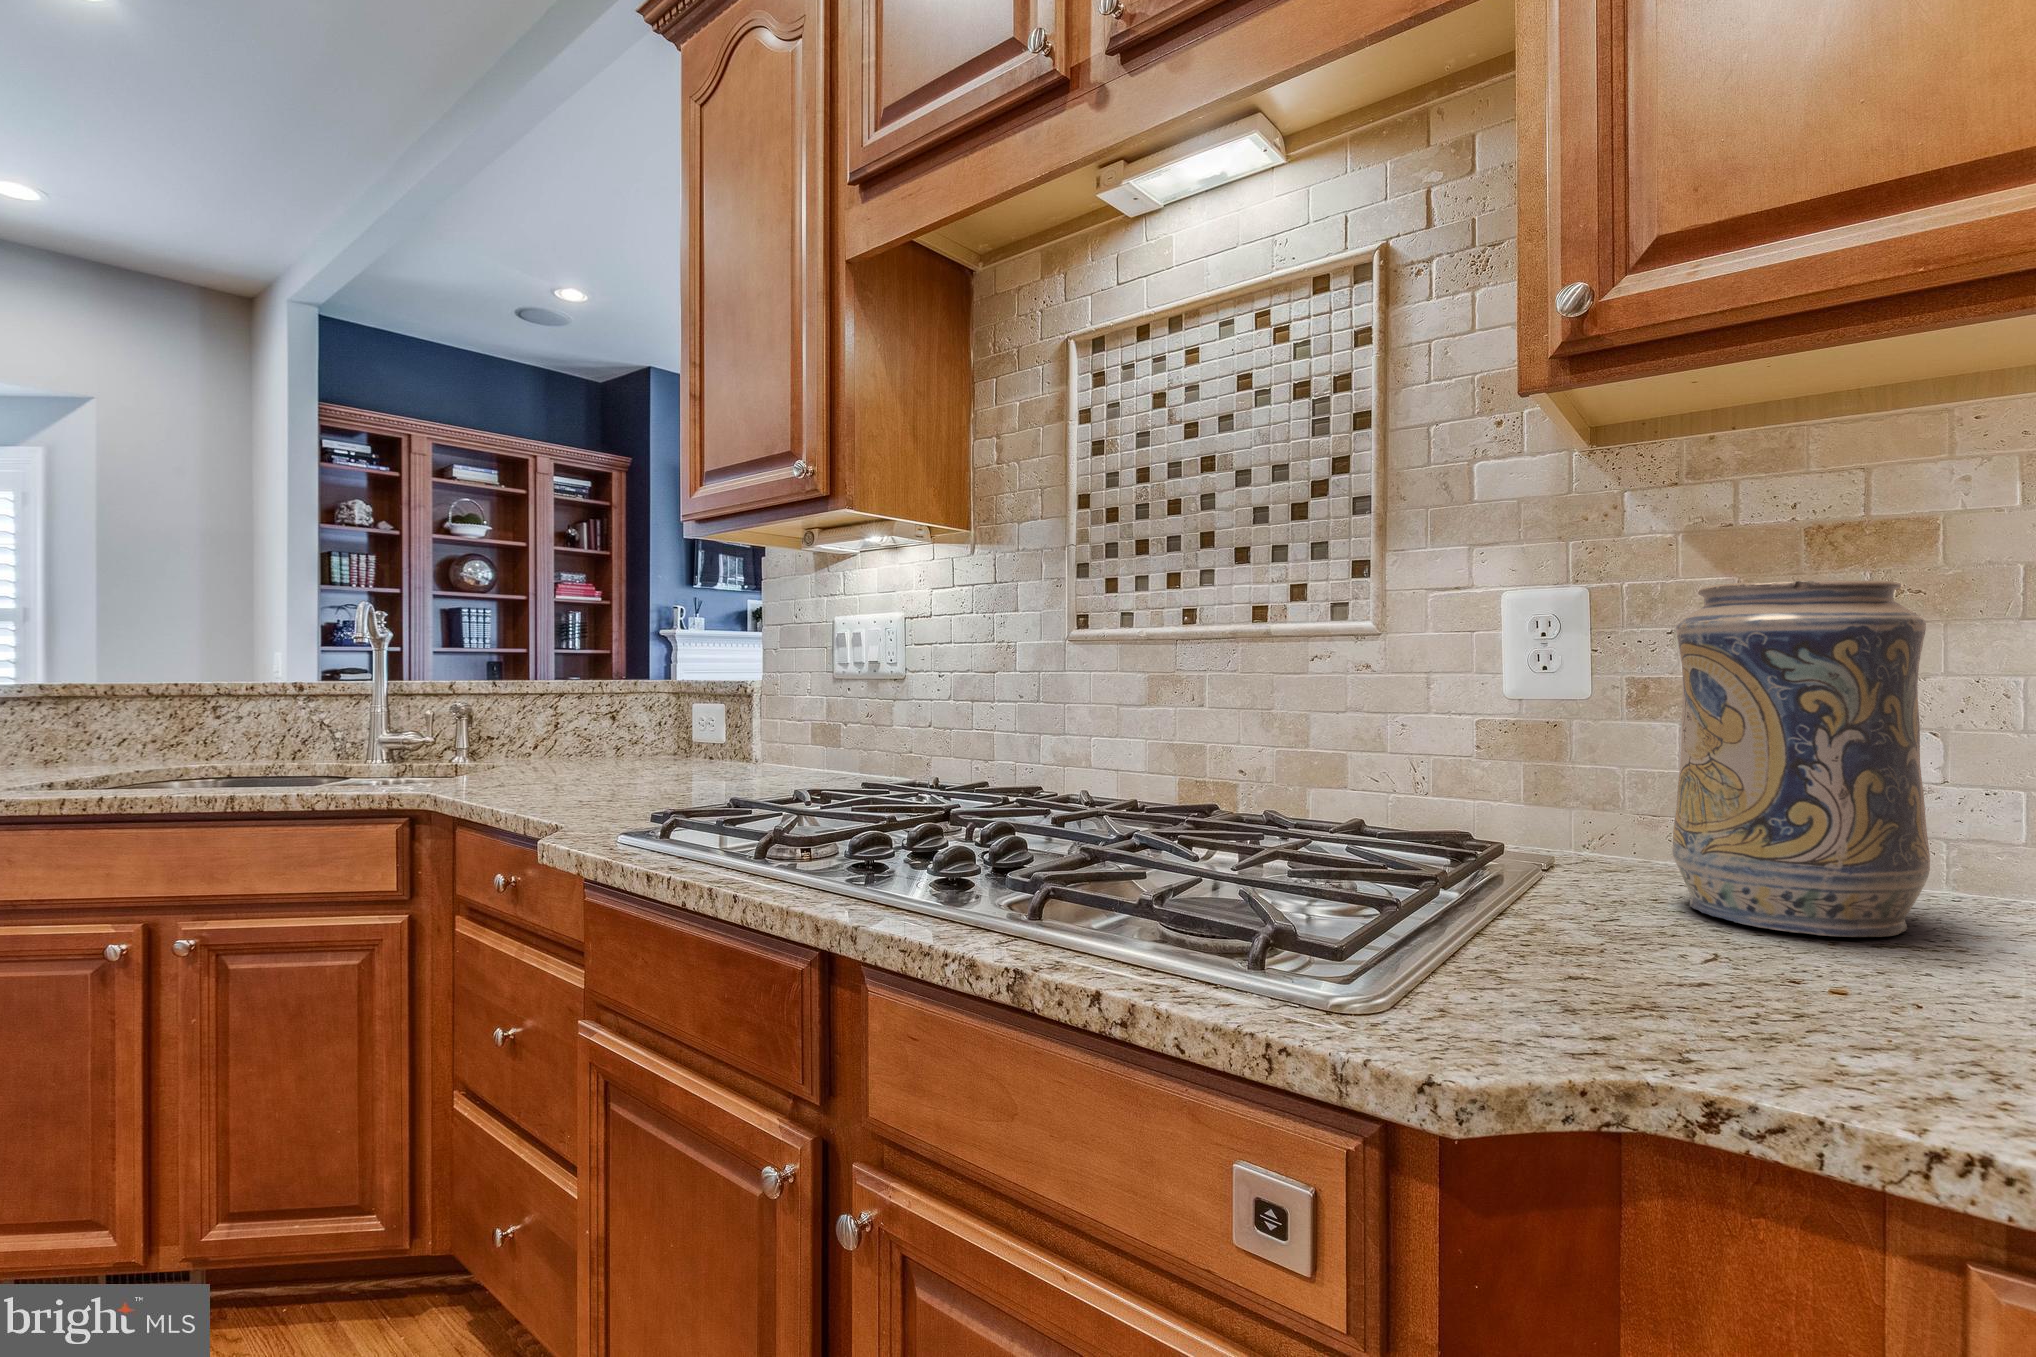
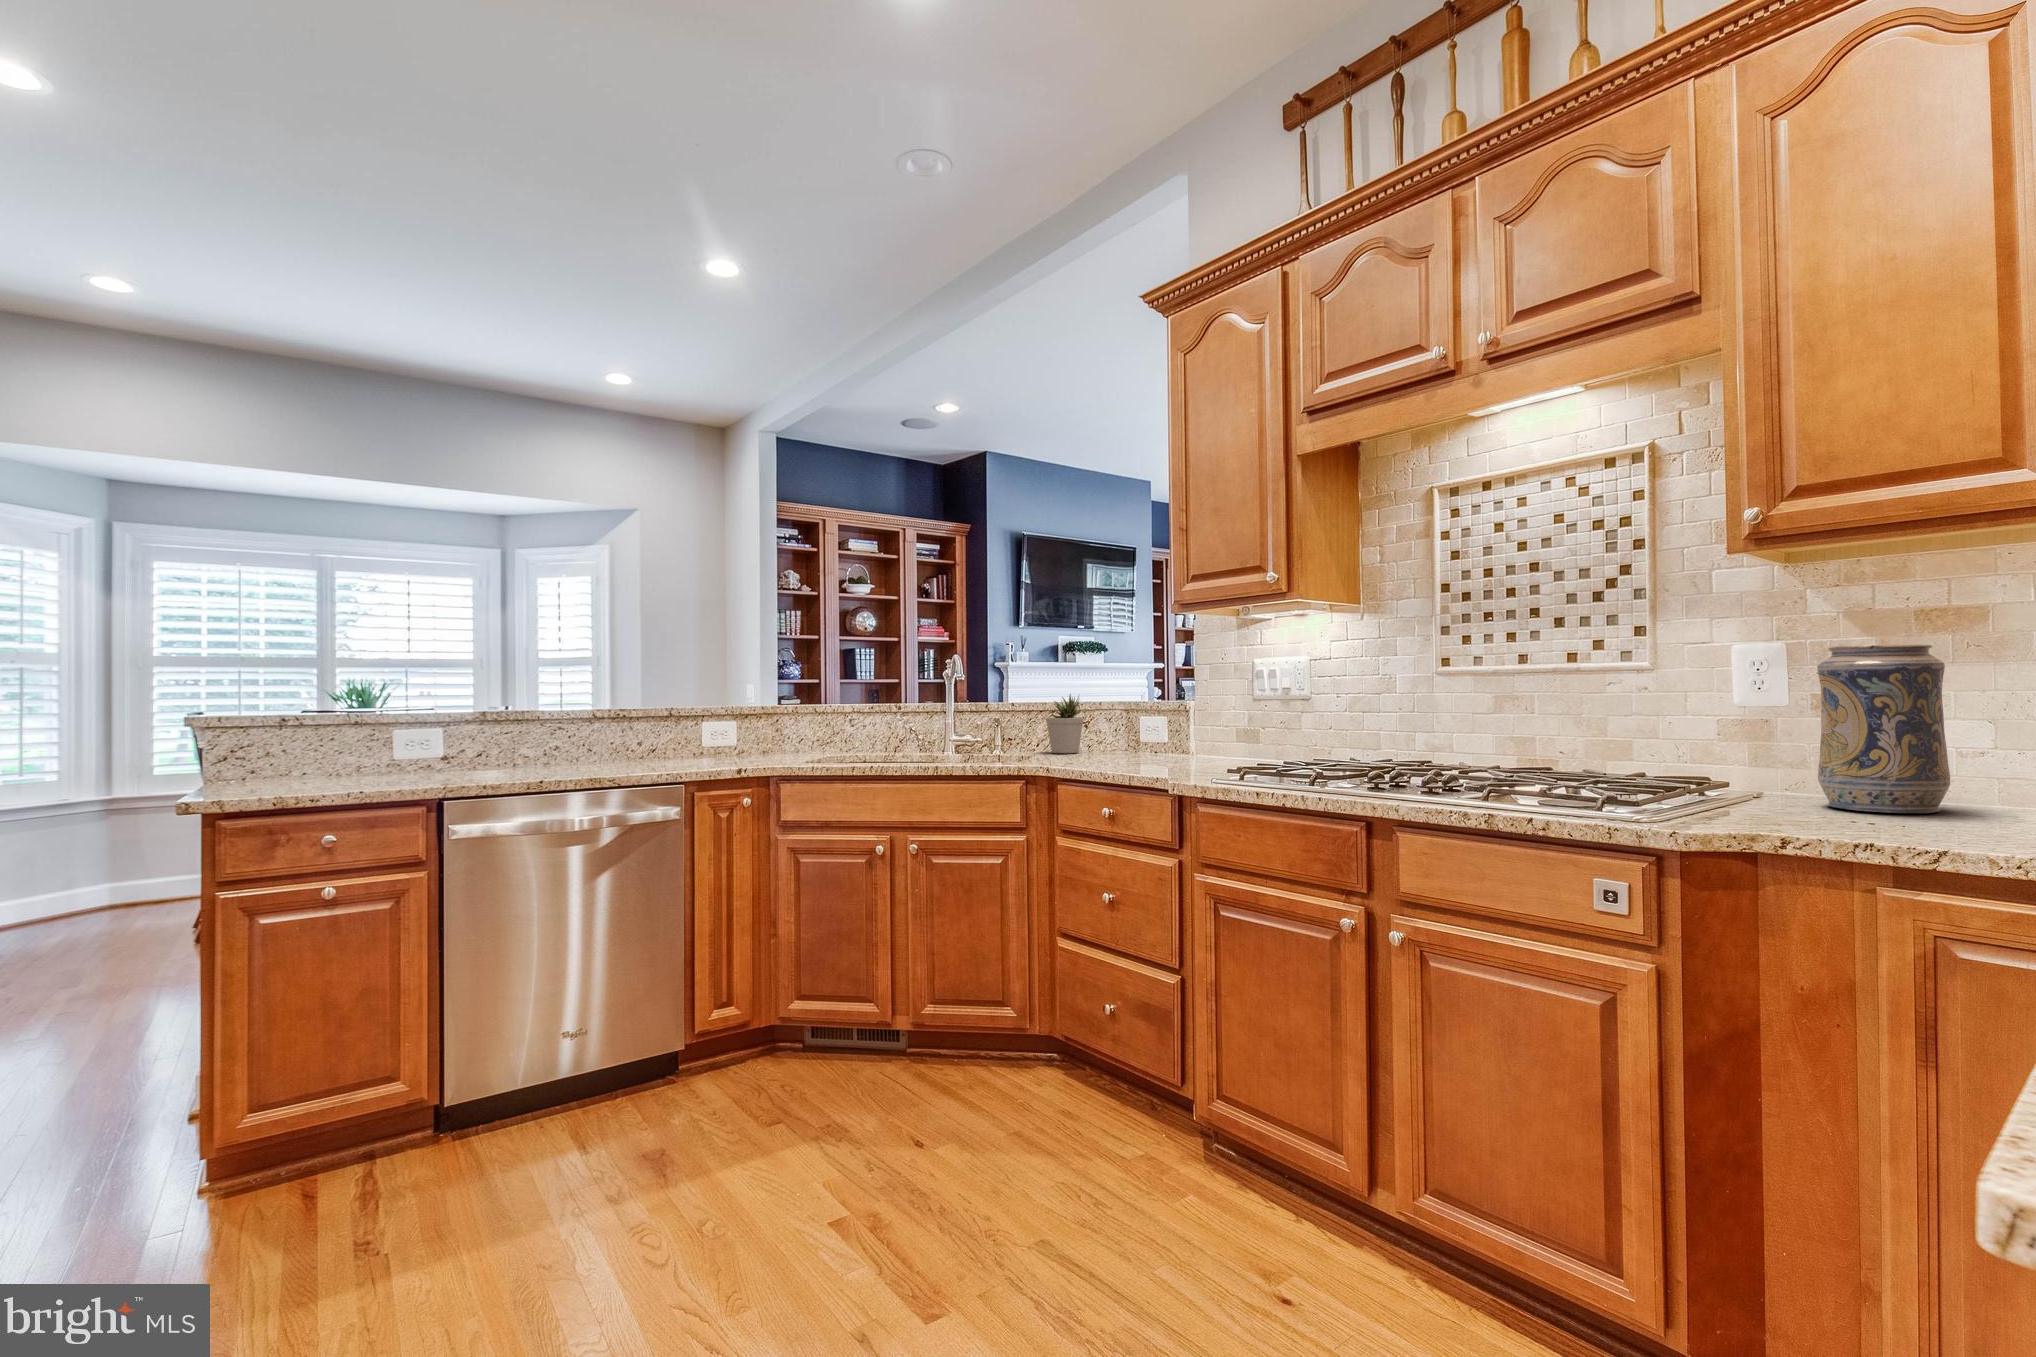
potted plant: none [526,667,591,761] -> present [1046,694,1084,753]

